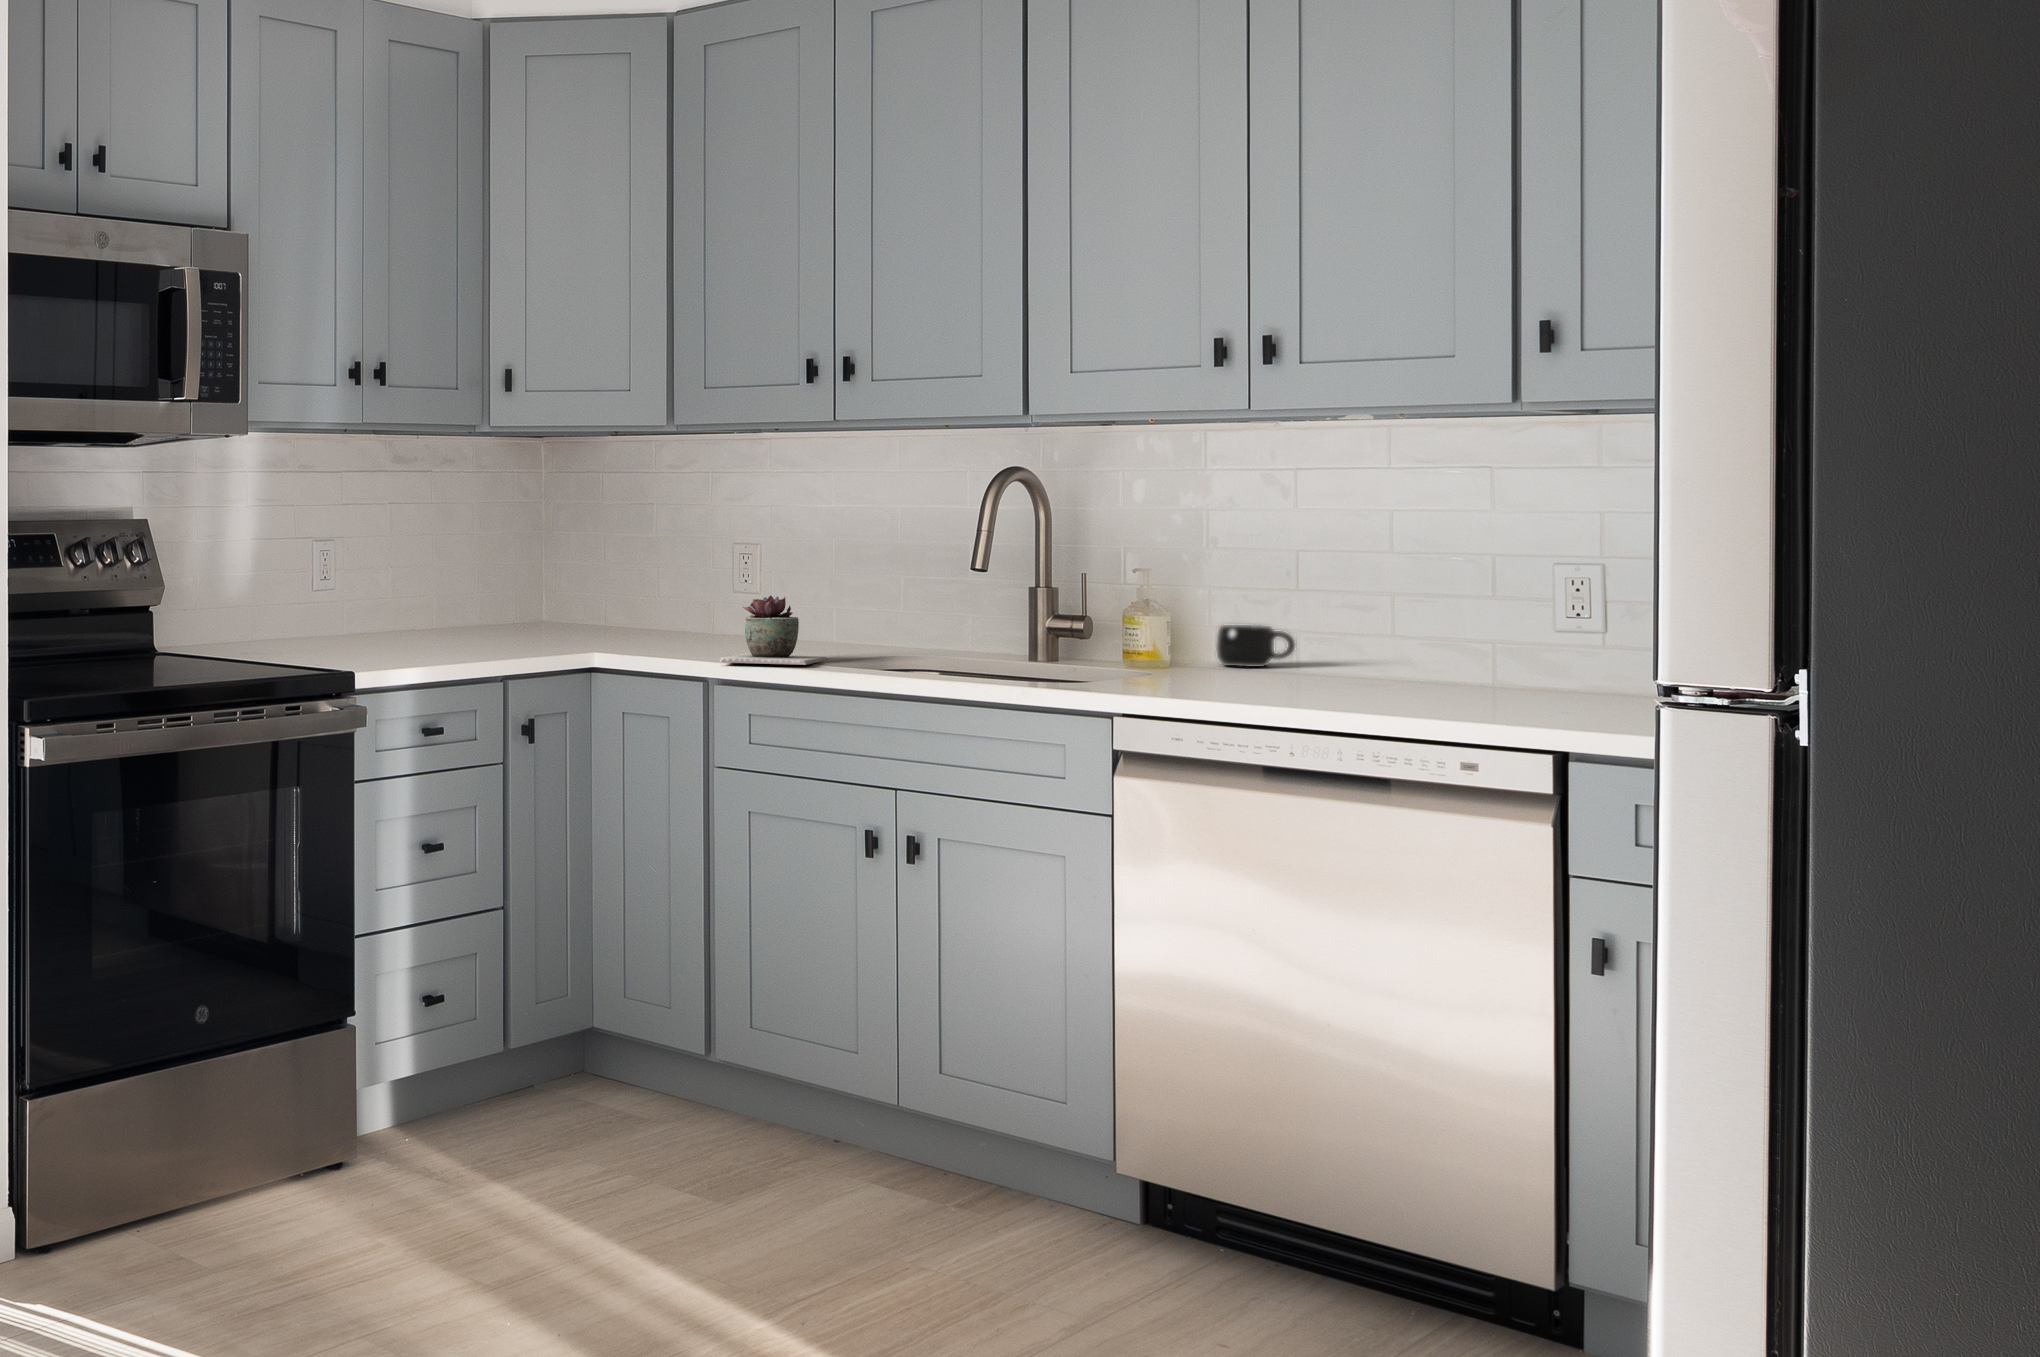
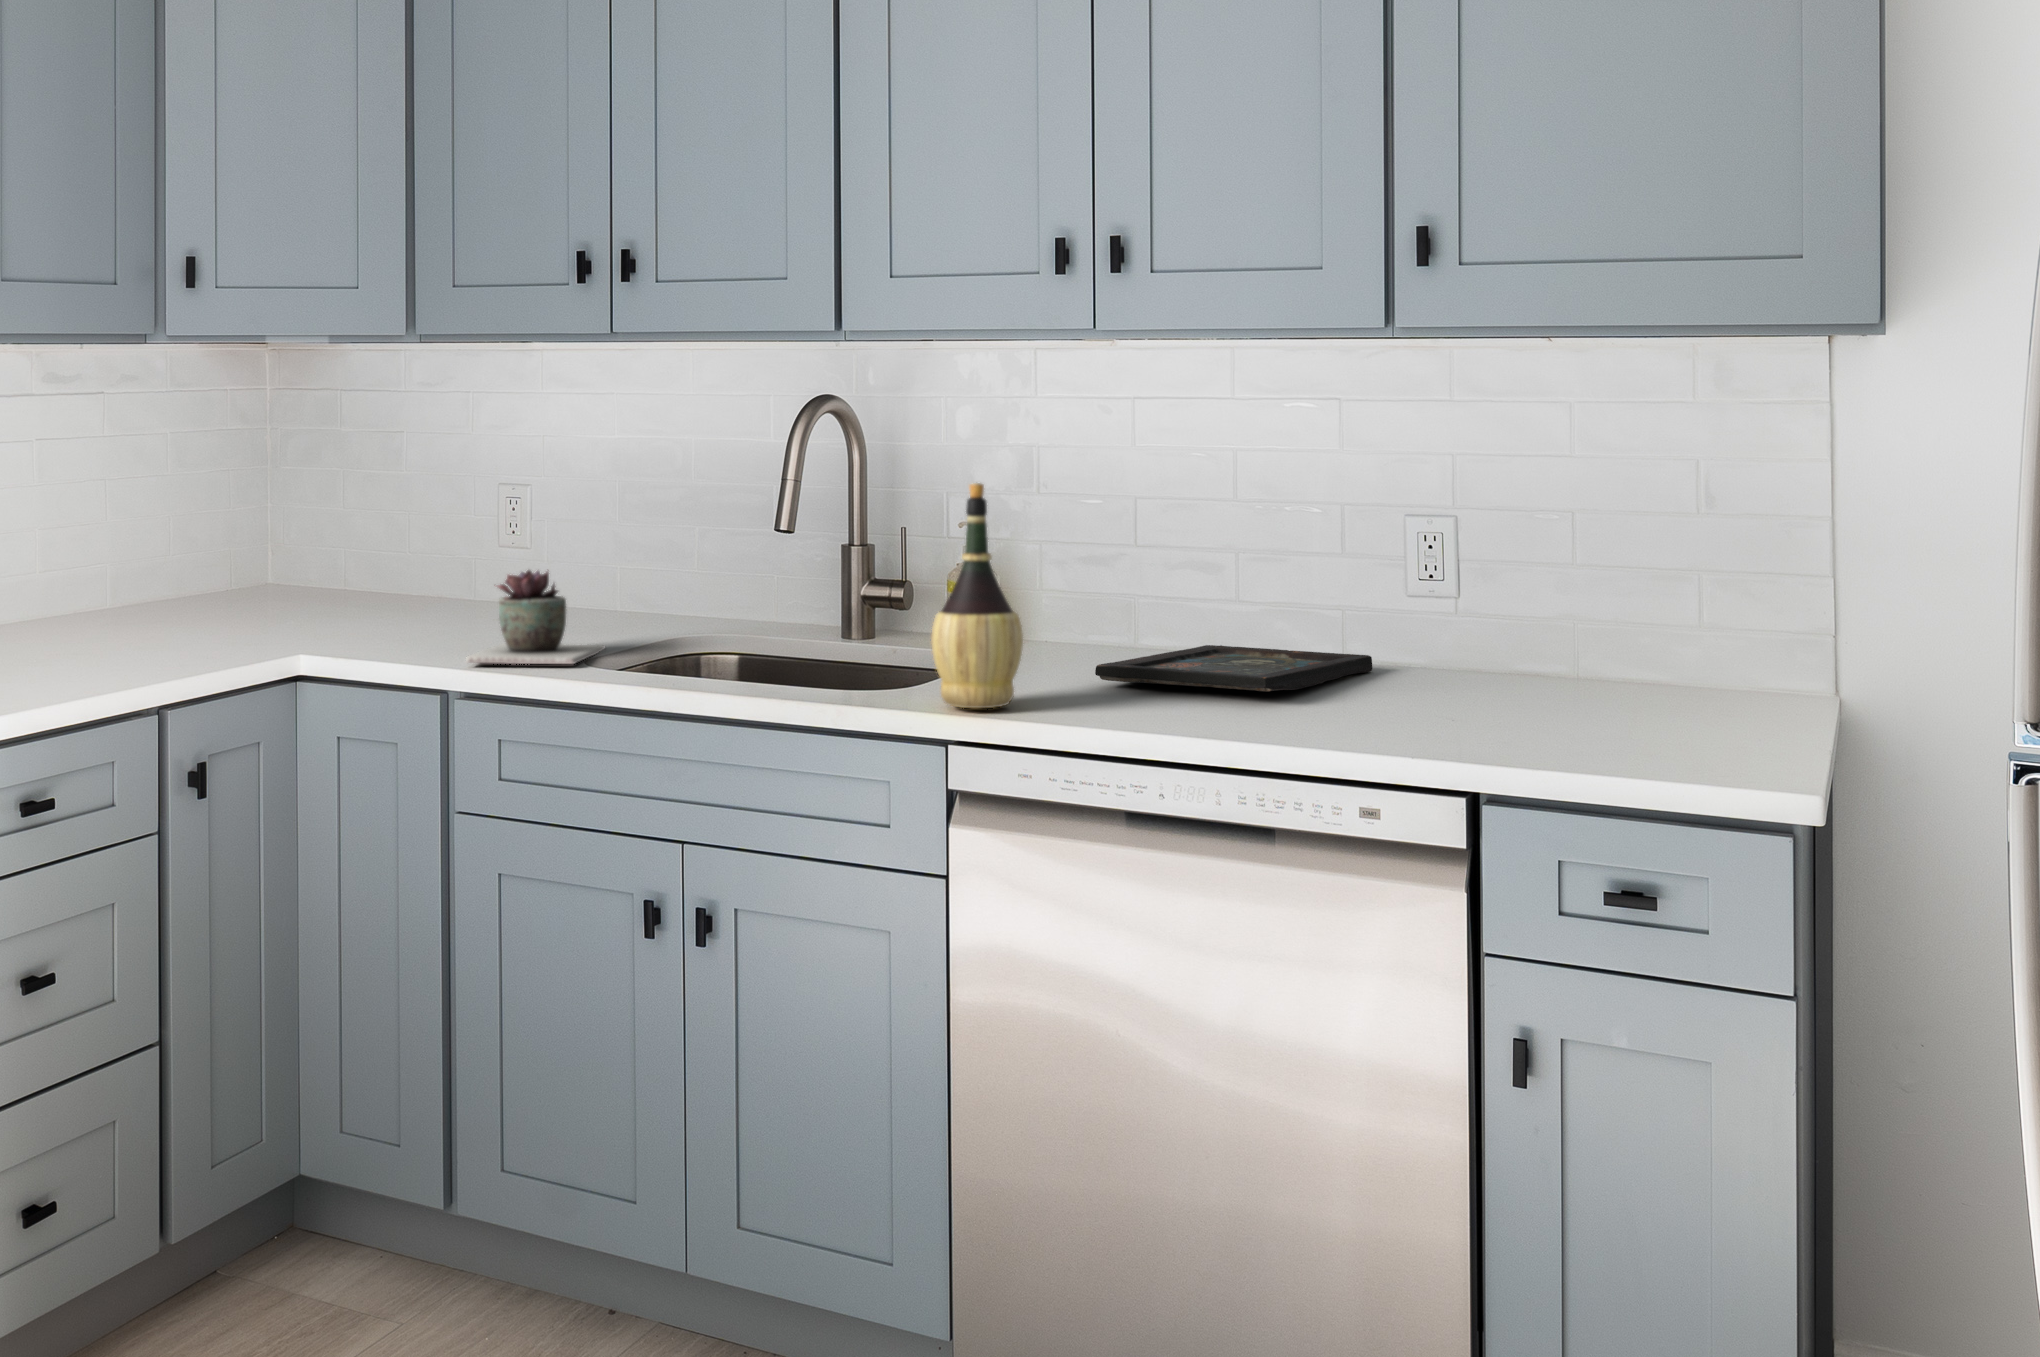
wine bottle: none [1105,524,1183,693] -> present [931,483,1023,708]
mug: present [1216,625,1295,667] -> none [1056,595,1142,649]
tray: none [1246,664,1504,689] -> present [1095,645,1372,692]

